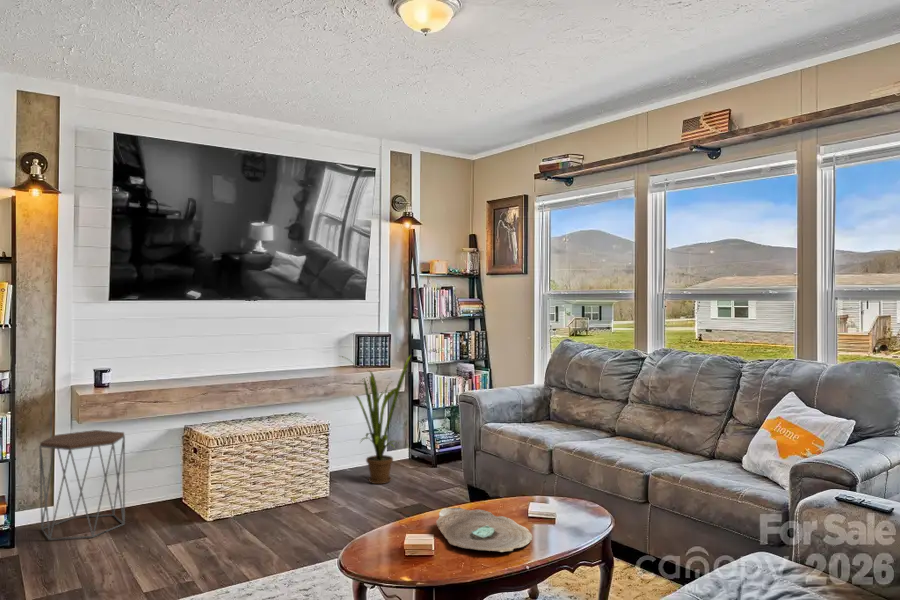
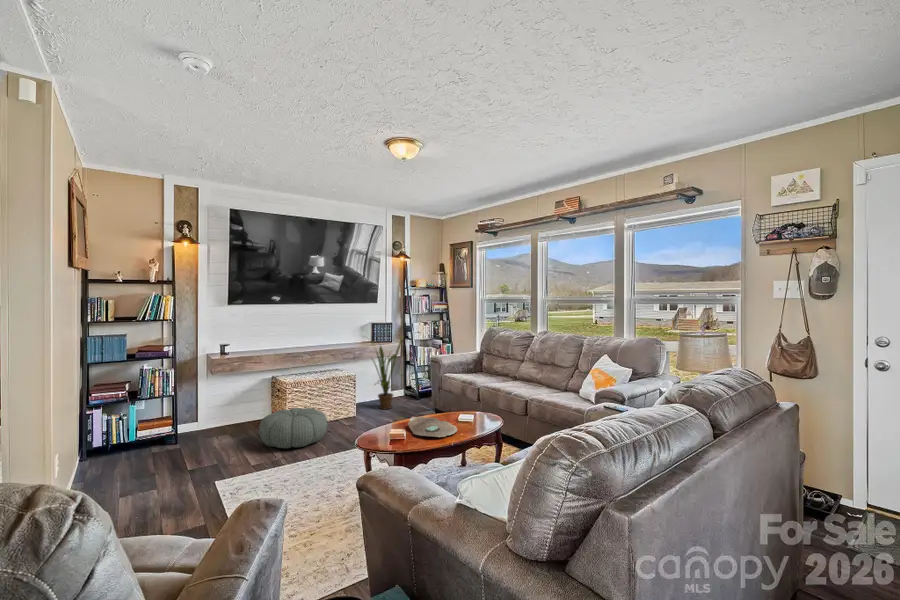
side table: present [39,430,125,540] -> none [190,379,239,440]
pouf: none [159,483,281,558] -> present [259,408,328,448]

